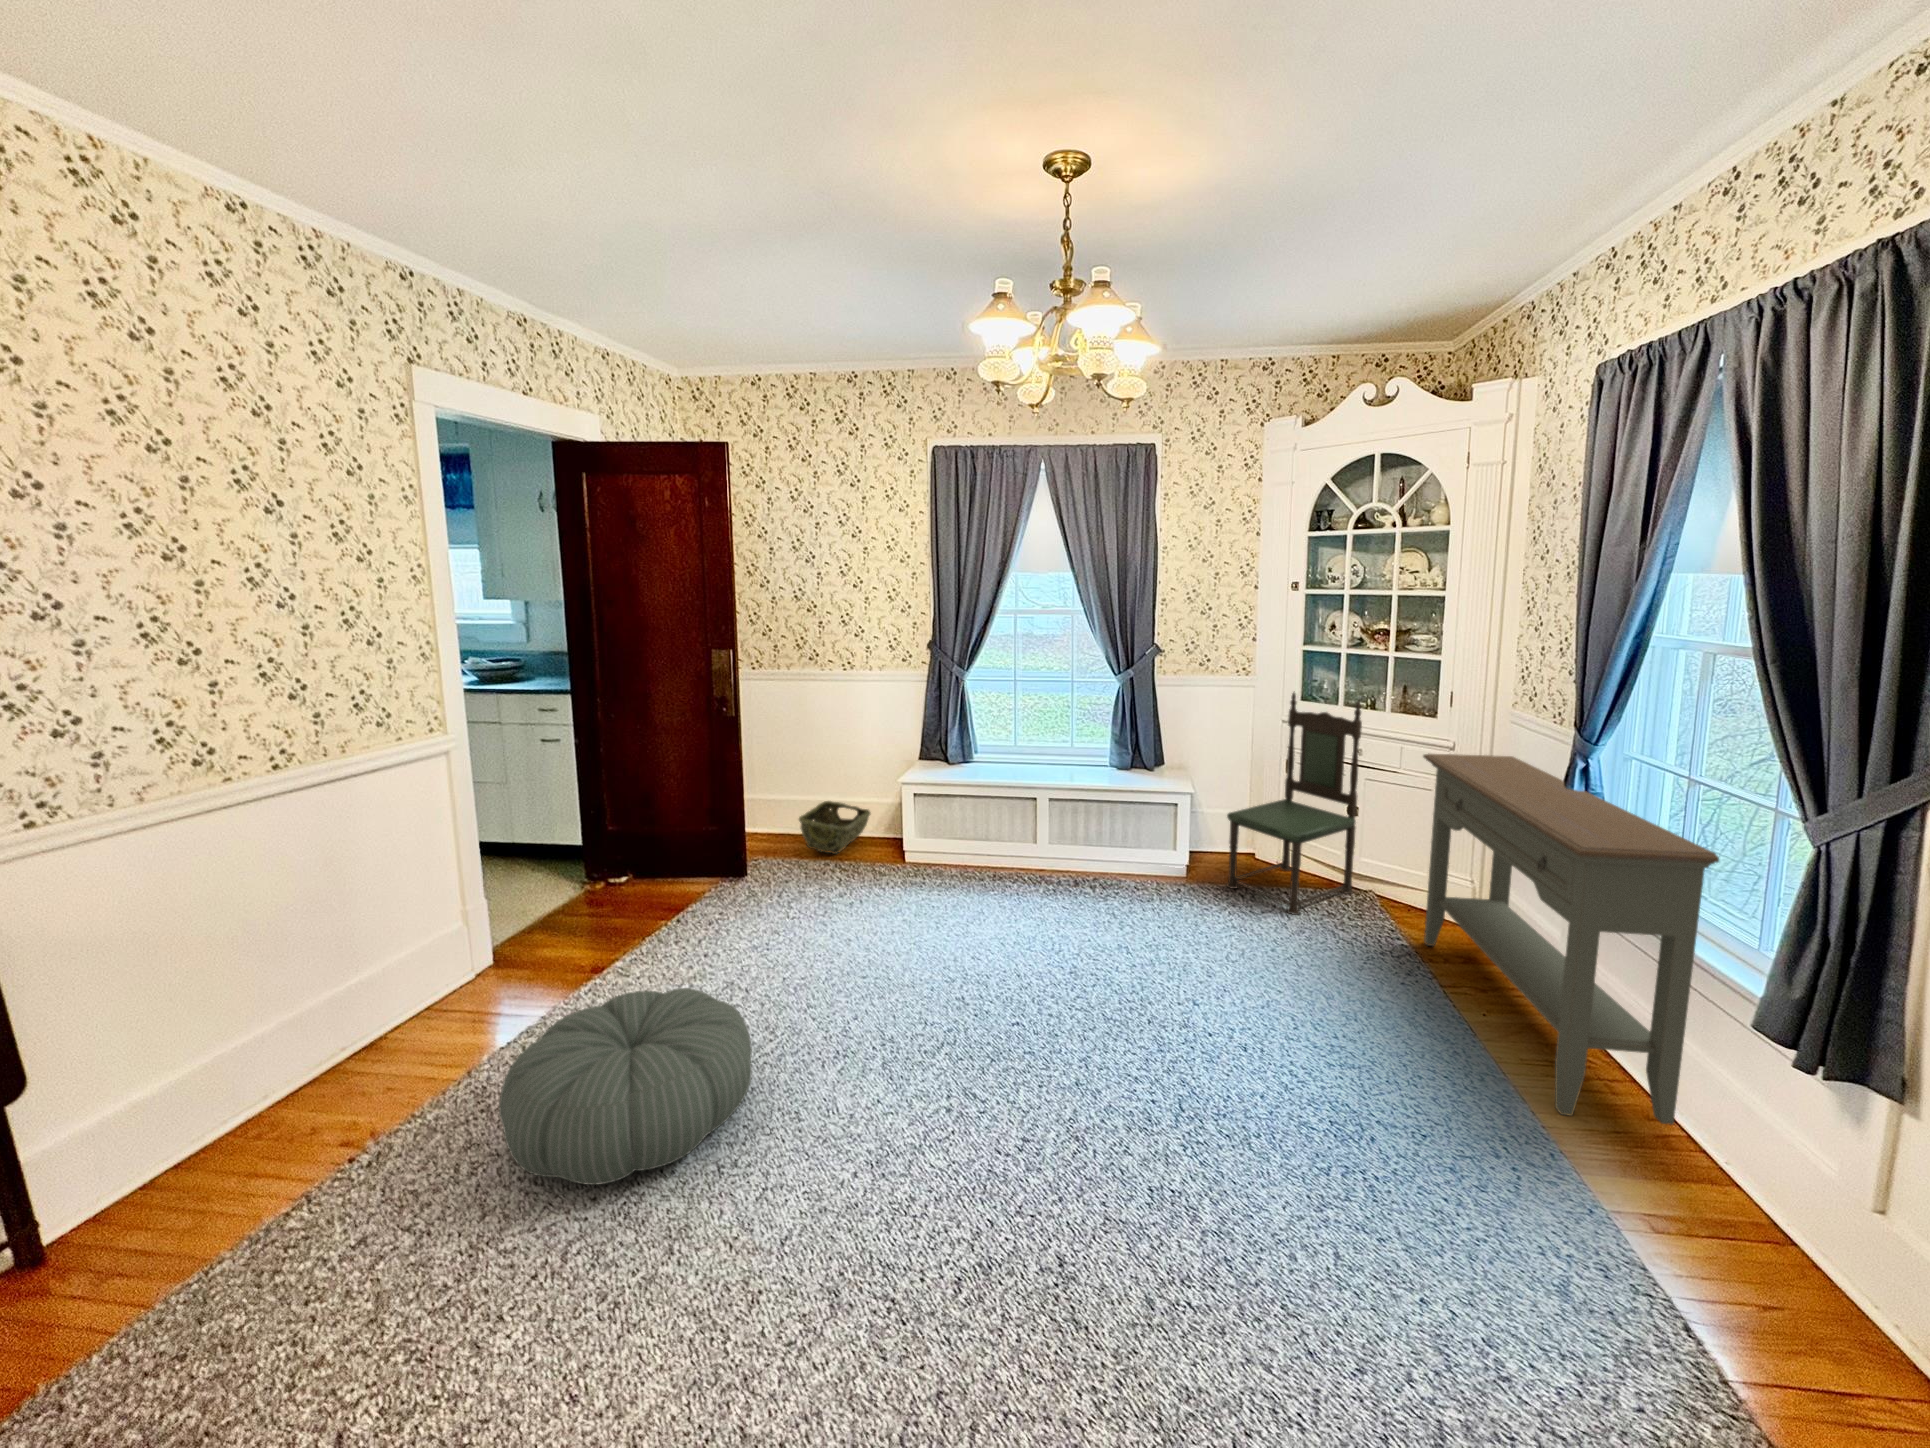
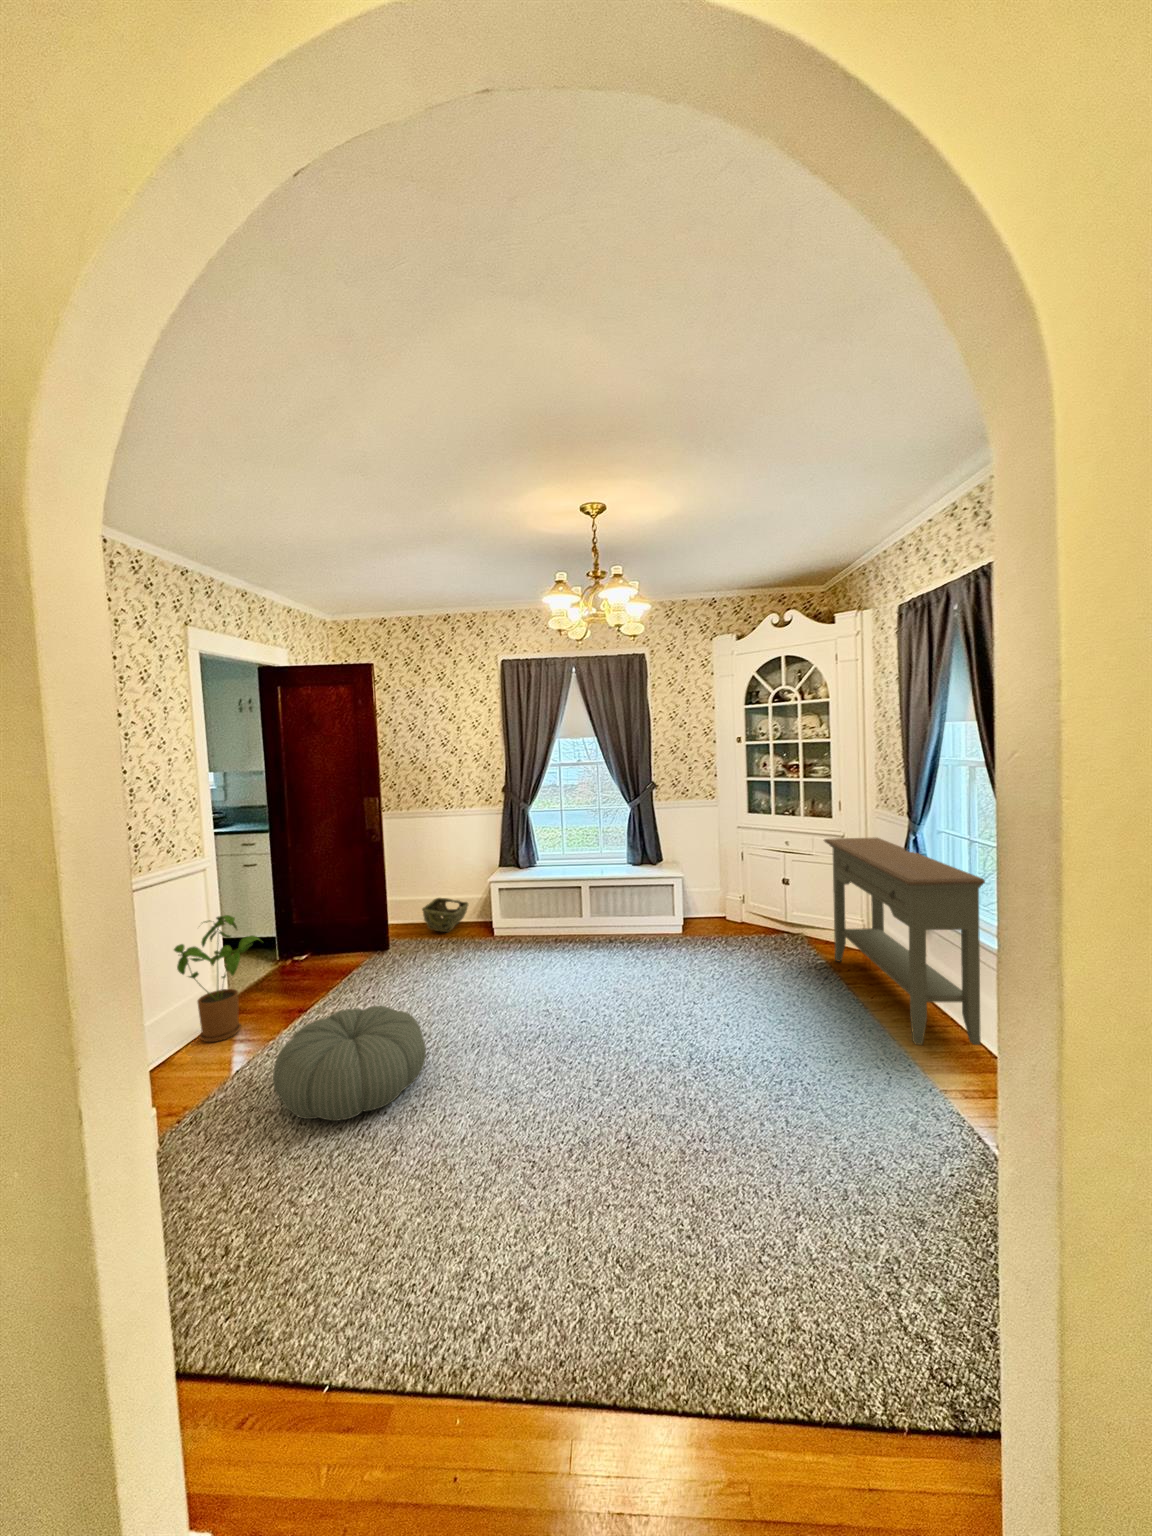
dining chair: present [1227,692,1362,915] -> none [706,806,790,949]
house plant: none [384,826,530,1017] -> present [174,915,259,1042]

